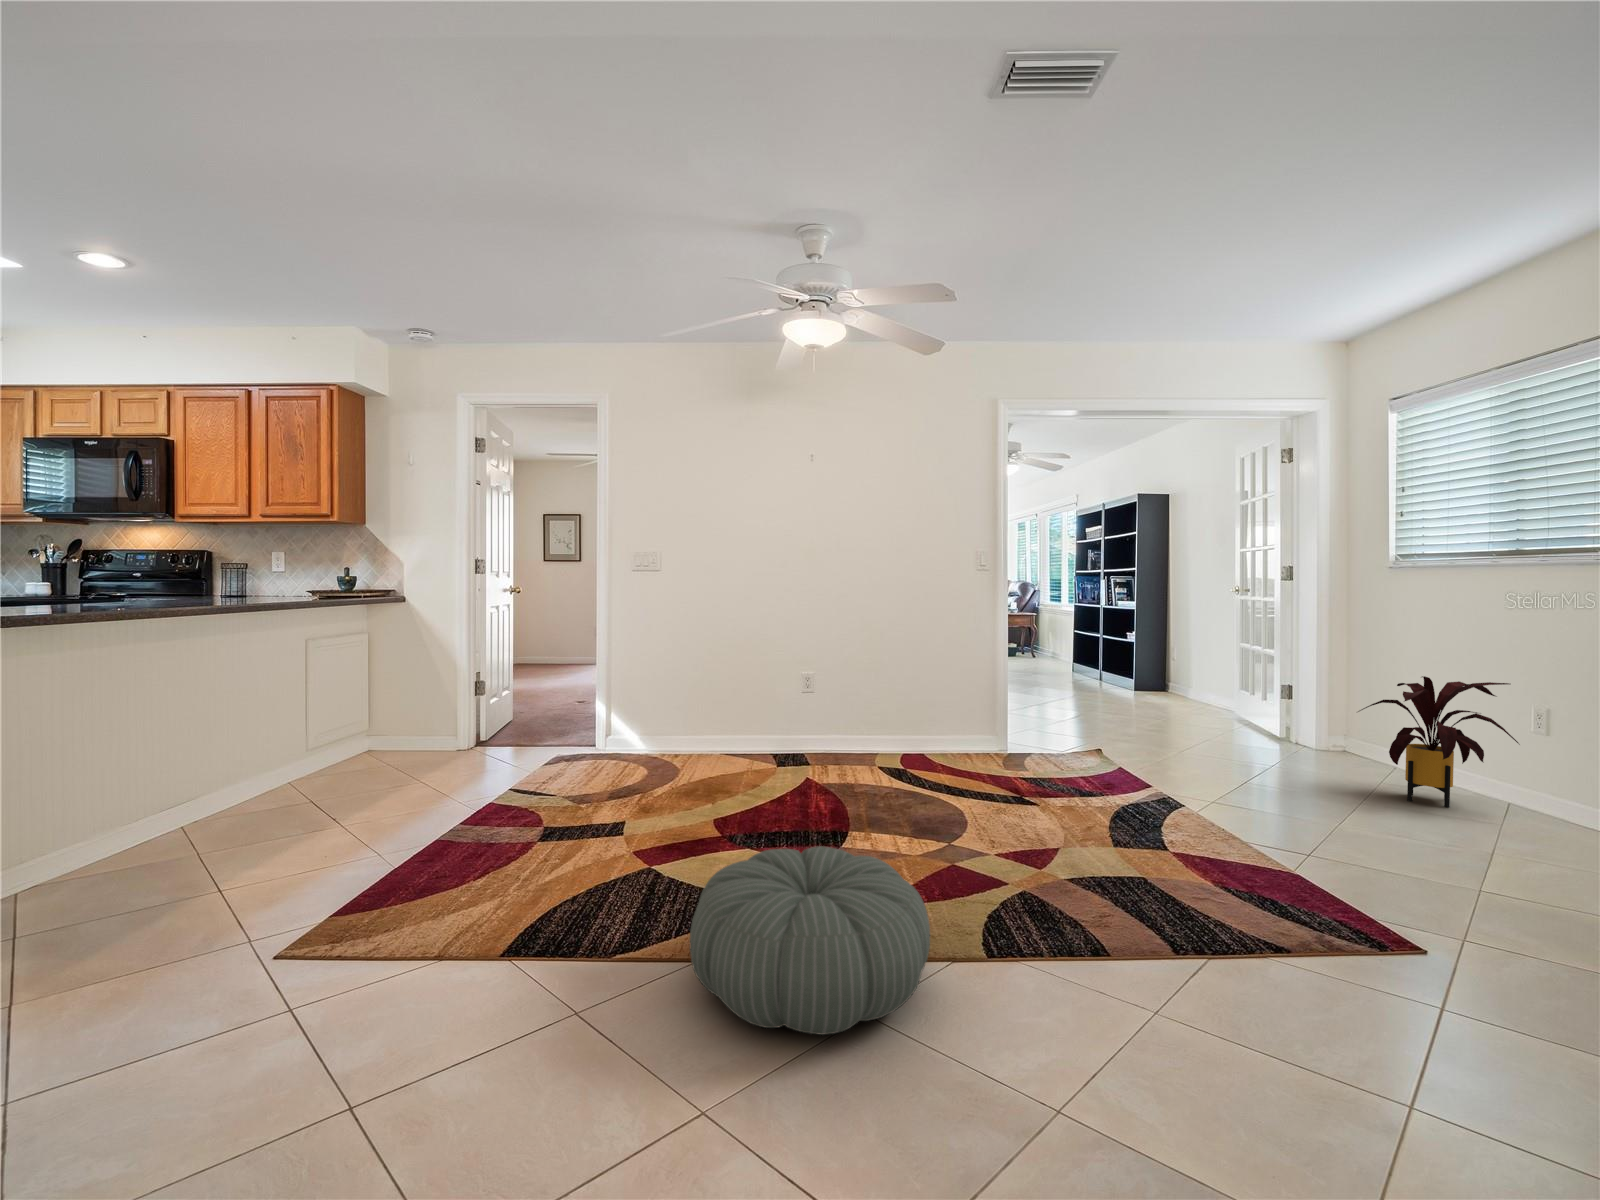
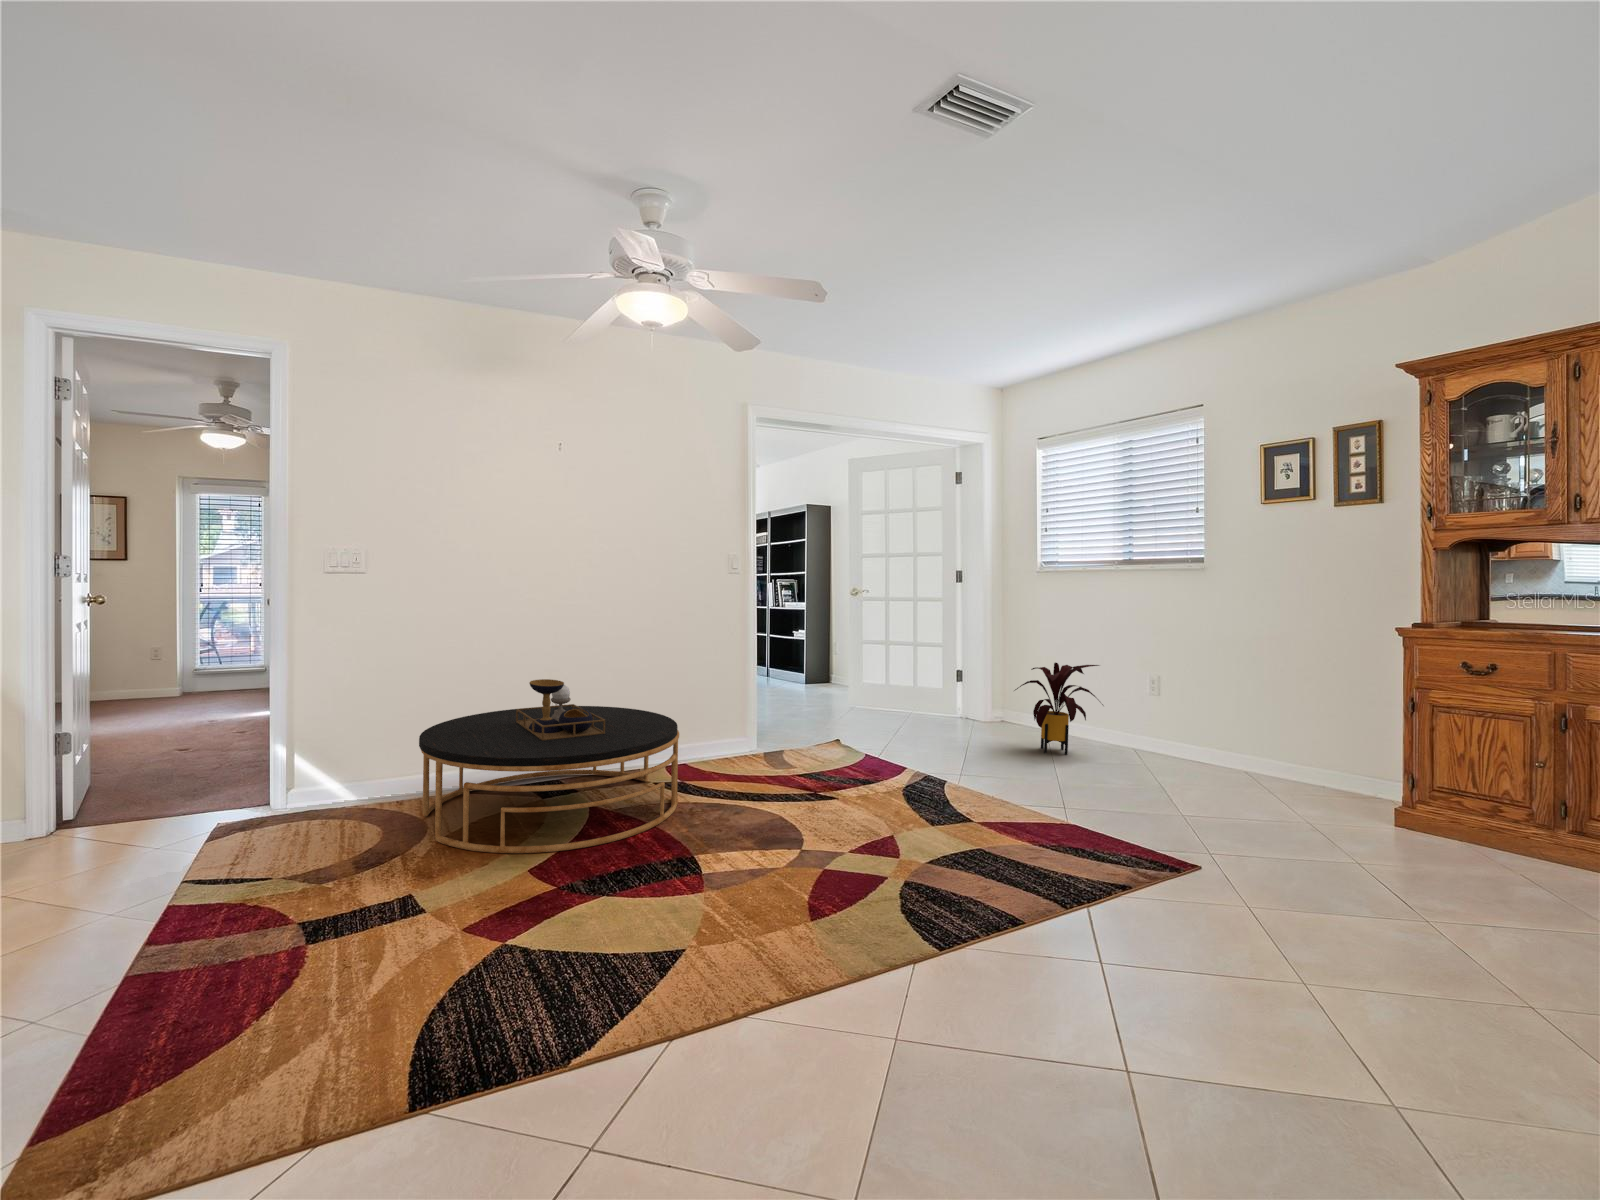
coffee table: none [670,664,884,810] -> present [419,679,679,853]
pouf: present [690,846,930,1035] -> none [676,875,930,1081]

